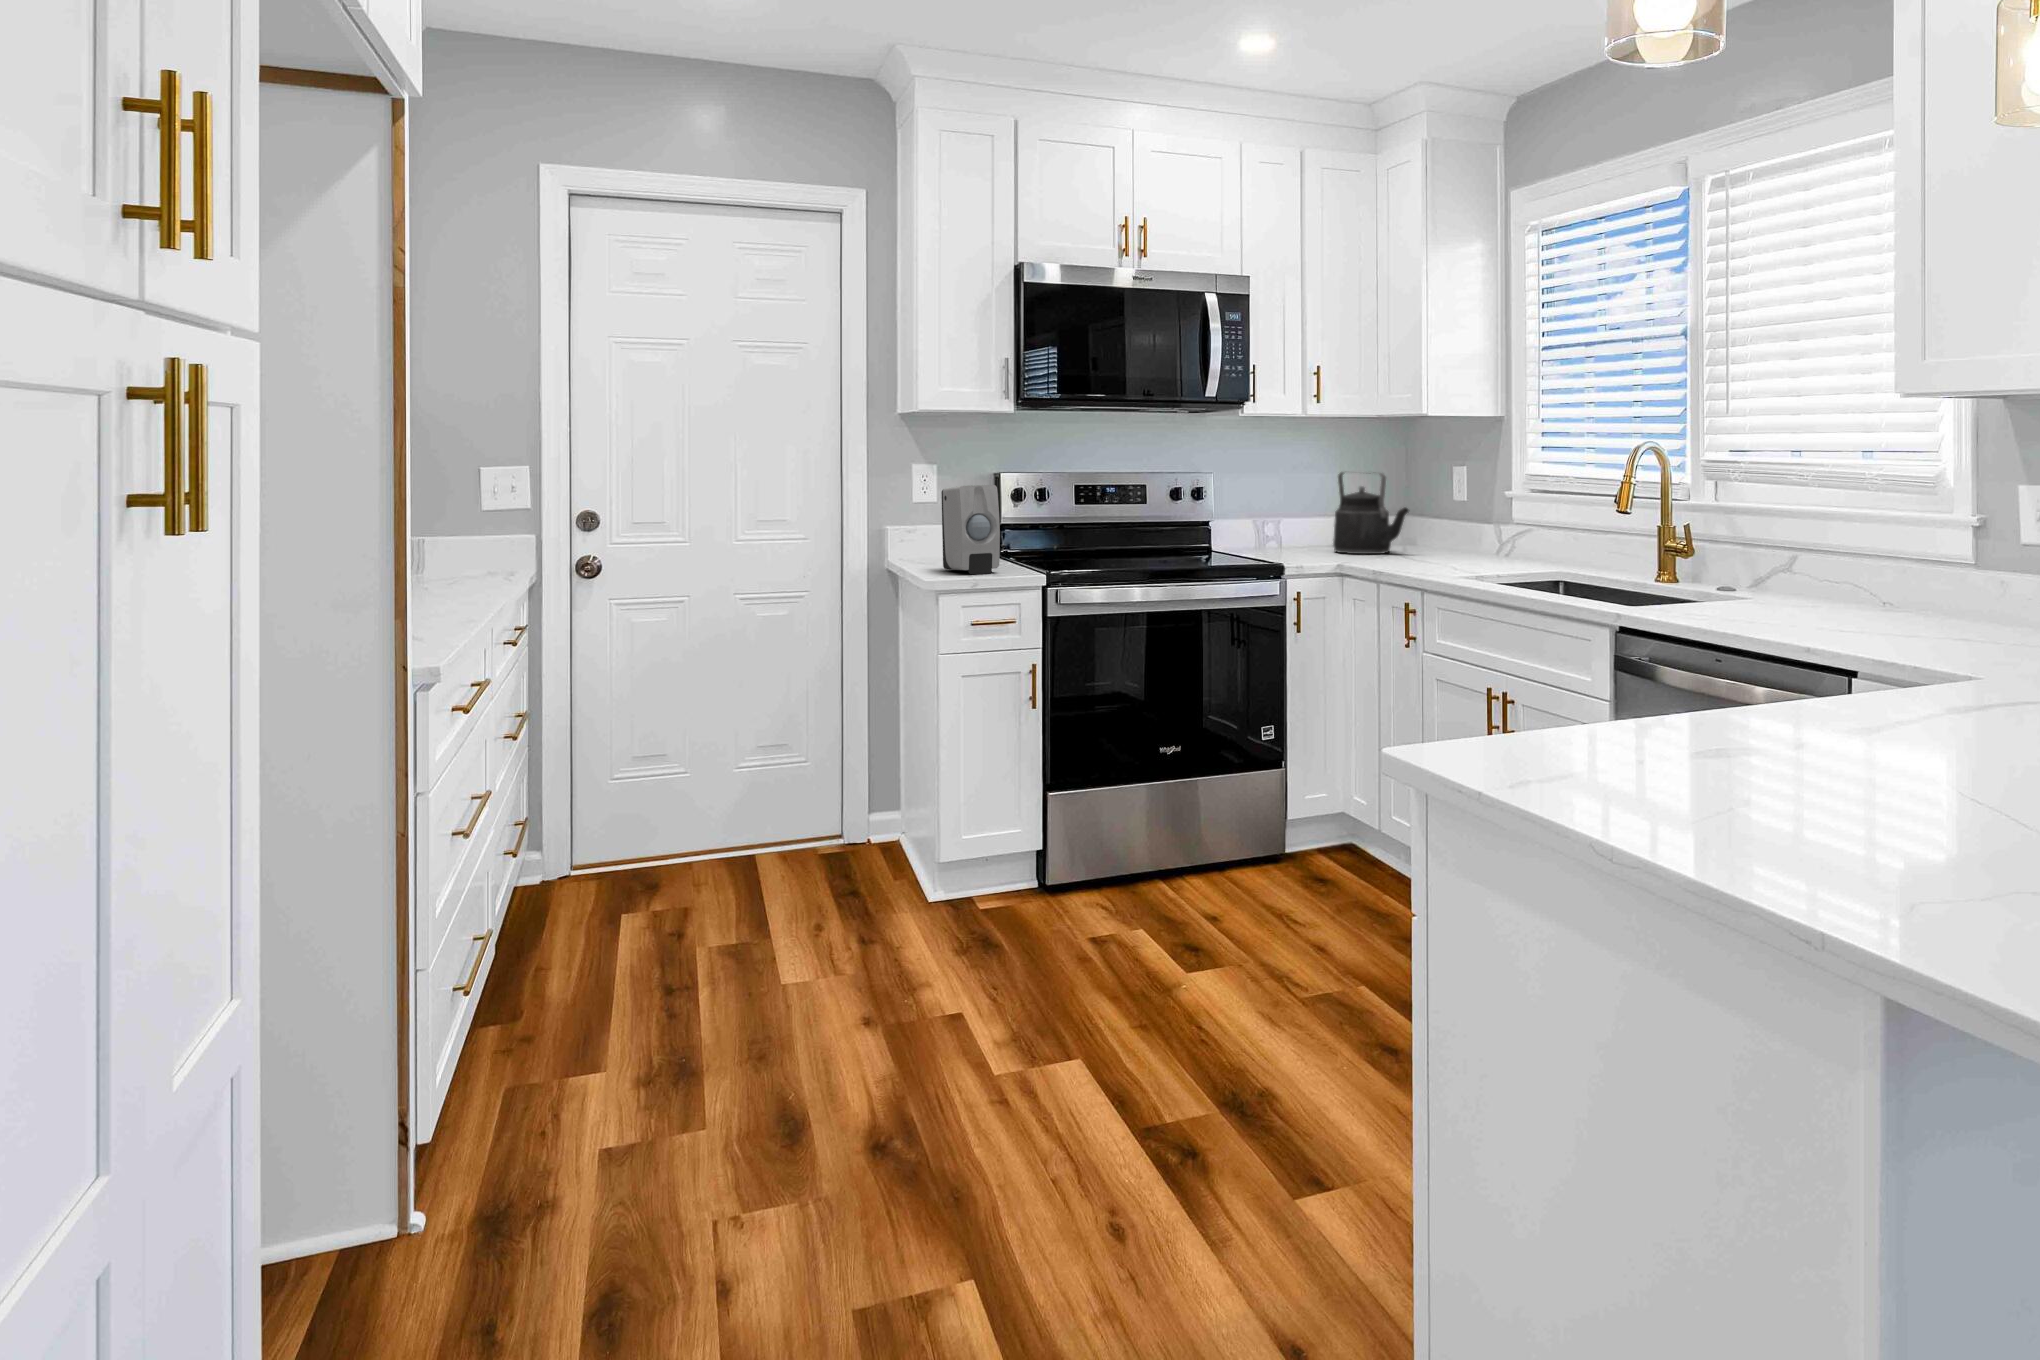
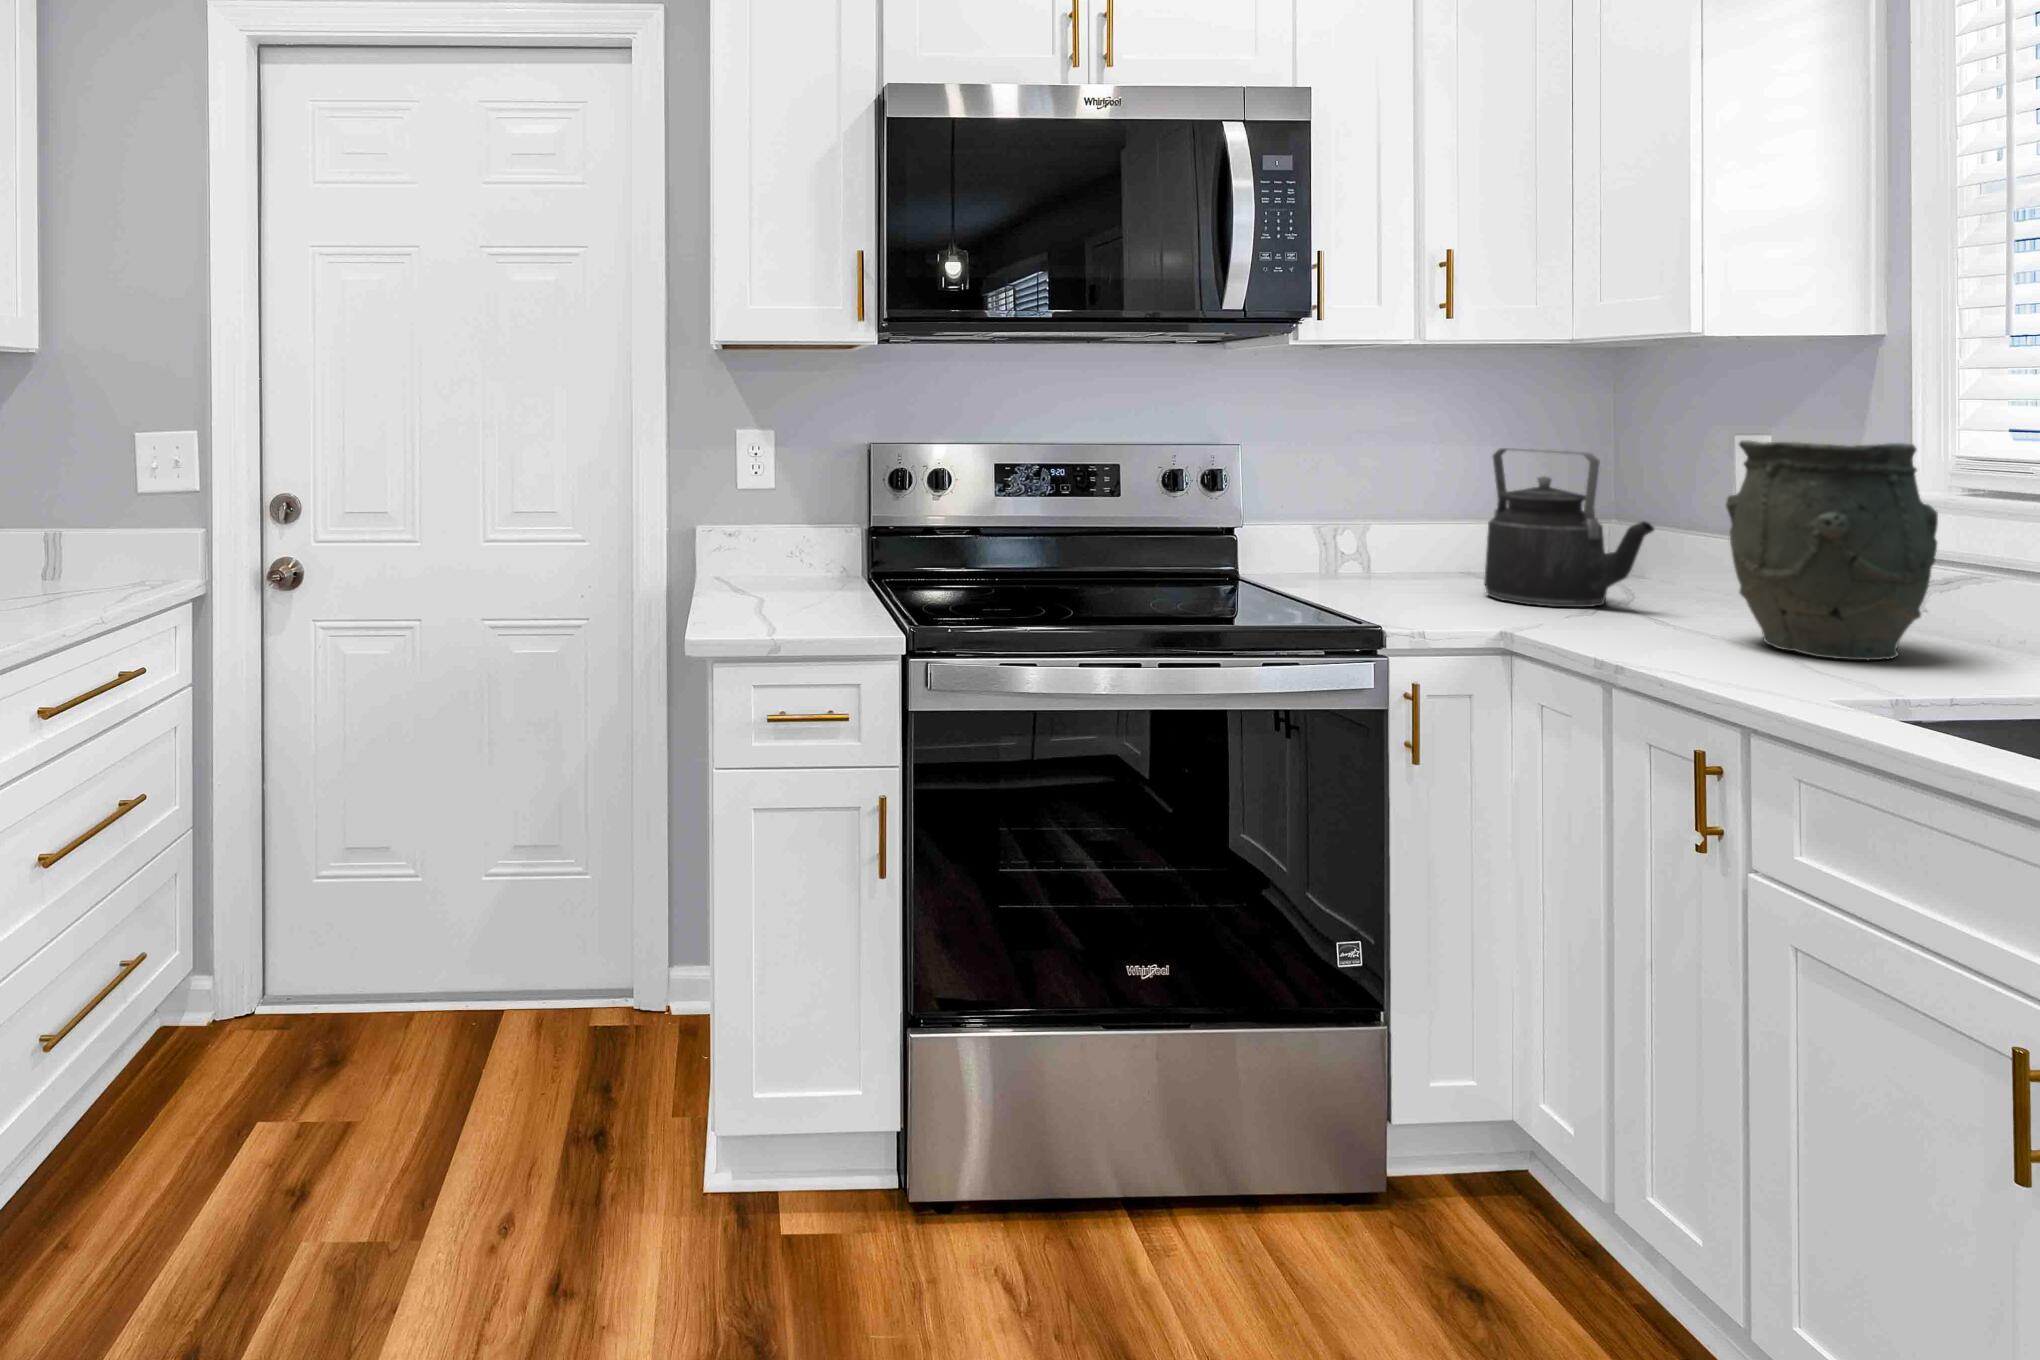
vase: none [1434,464,1513,564] -> present [1726,441,1938,660]
soap dispenser: present [941,485,1000,574] -> none [751,468,835,624]

